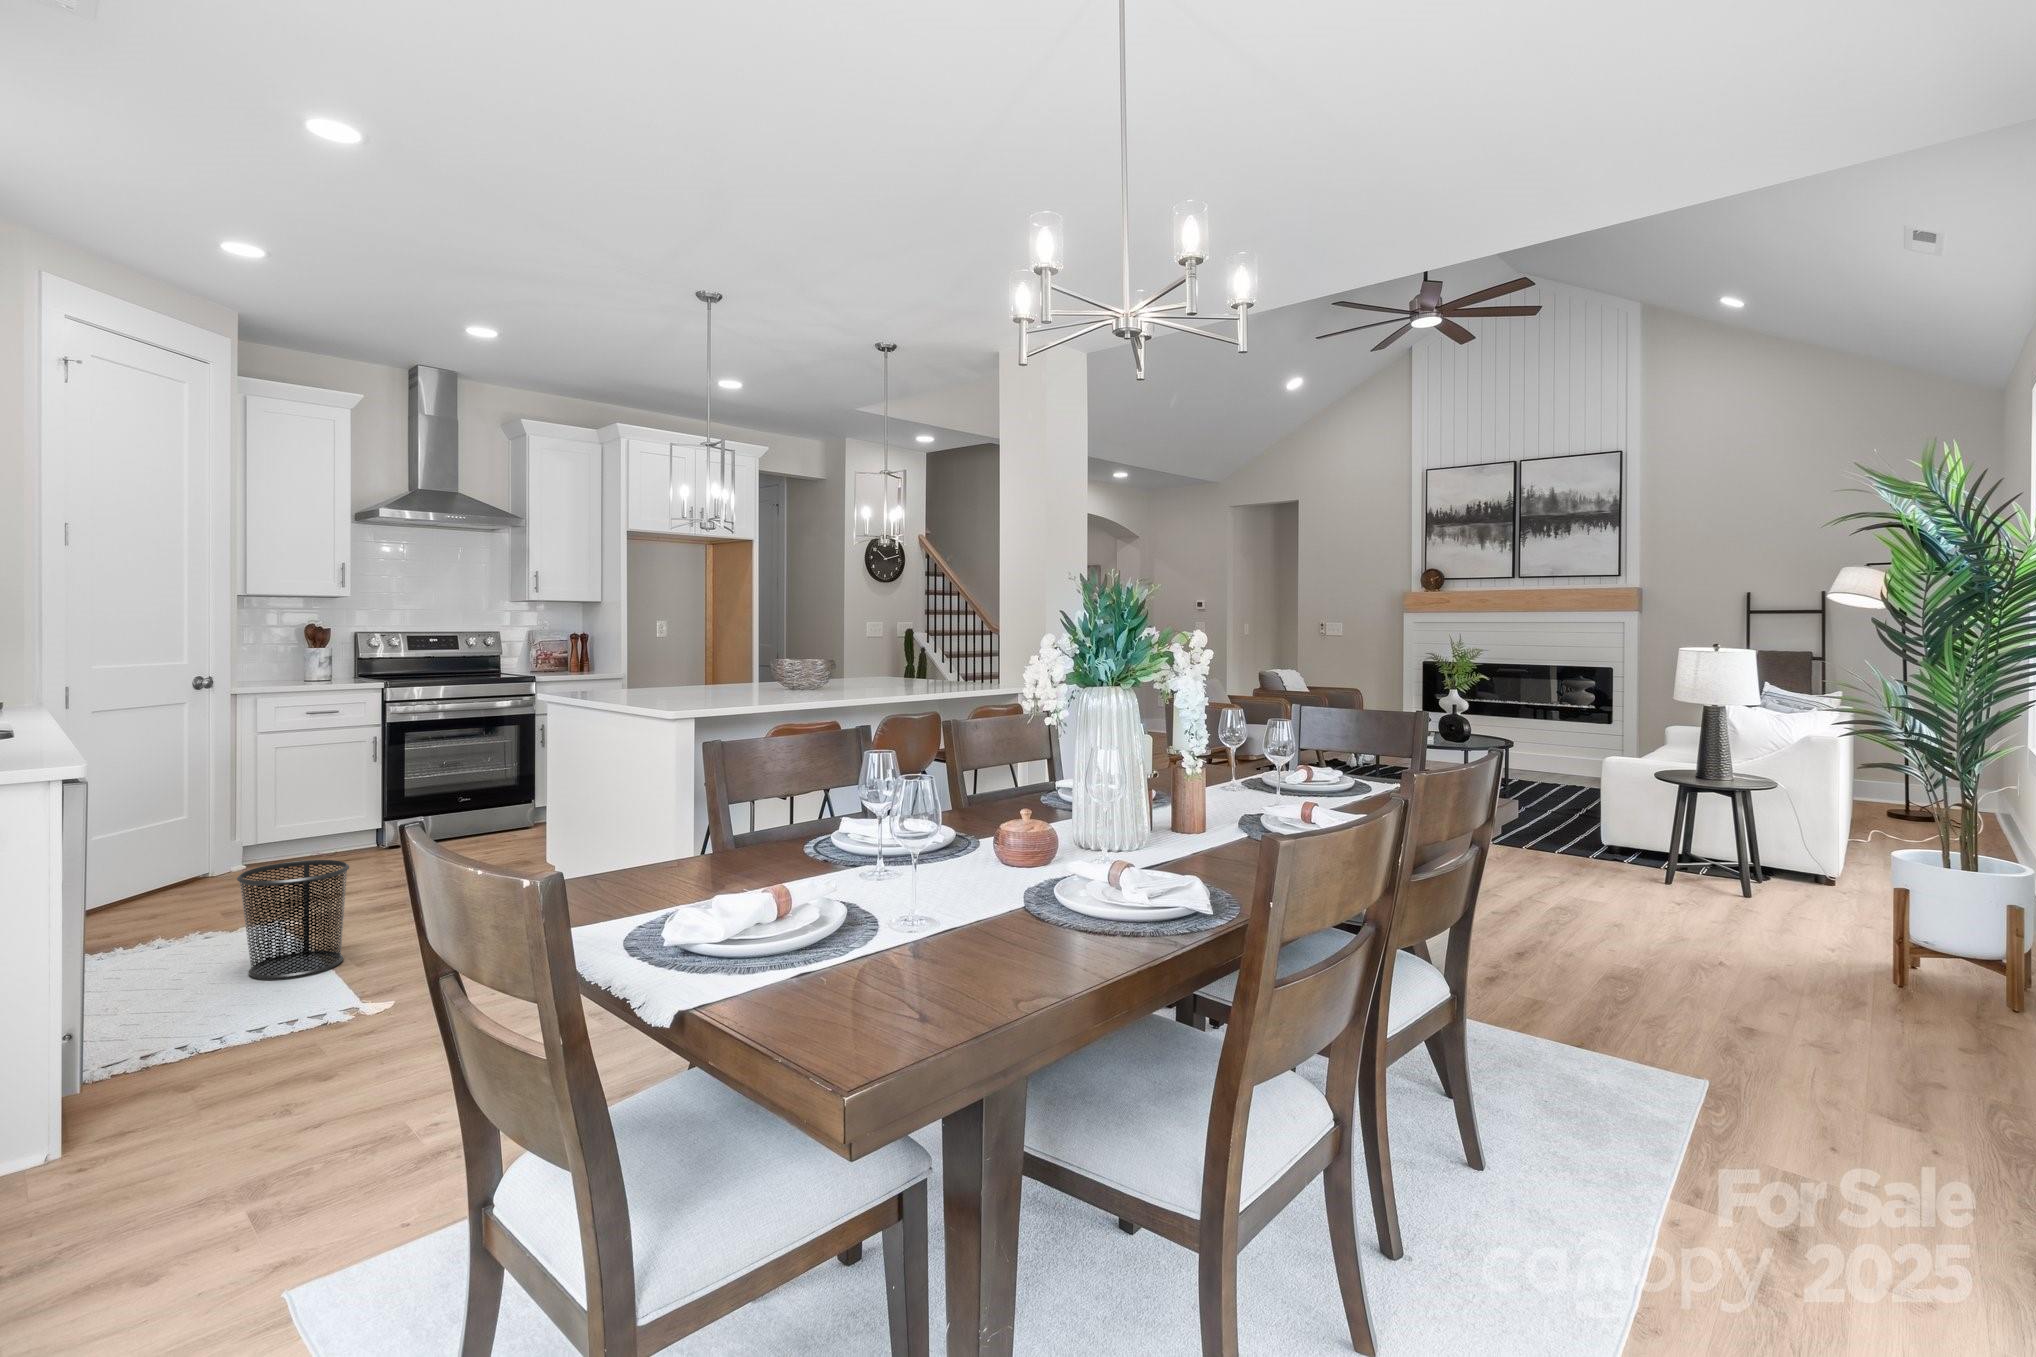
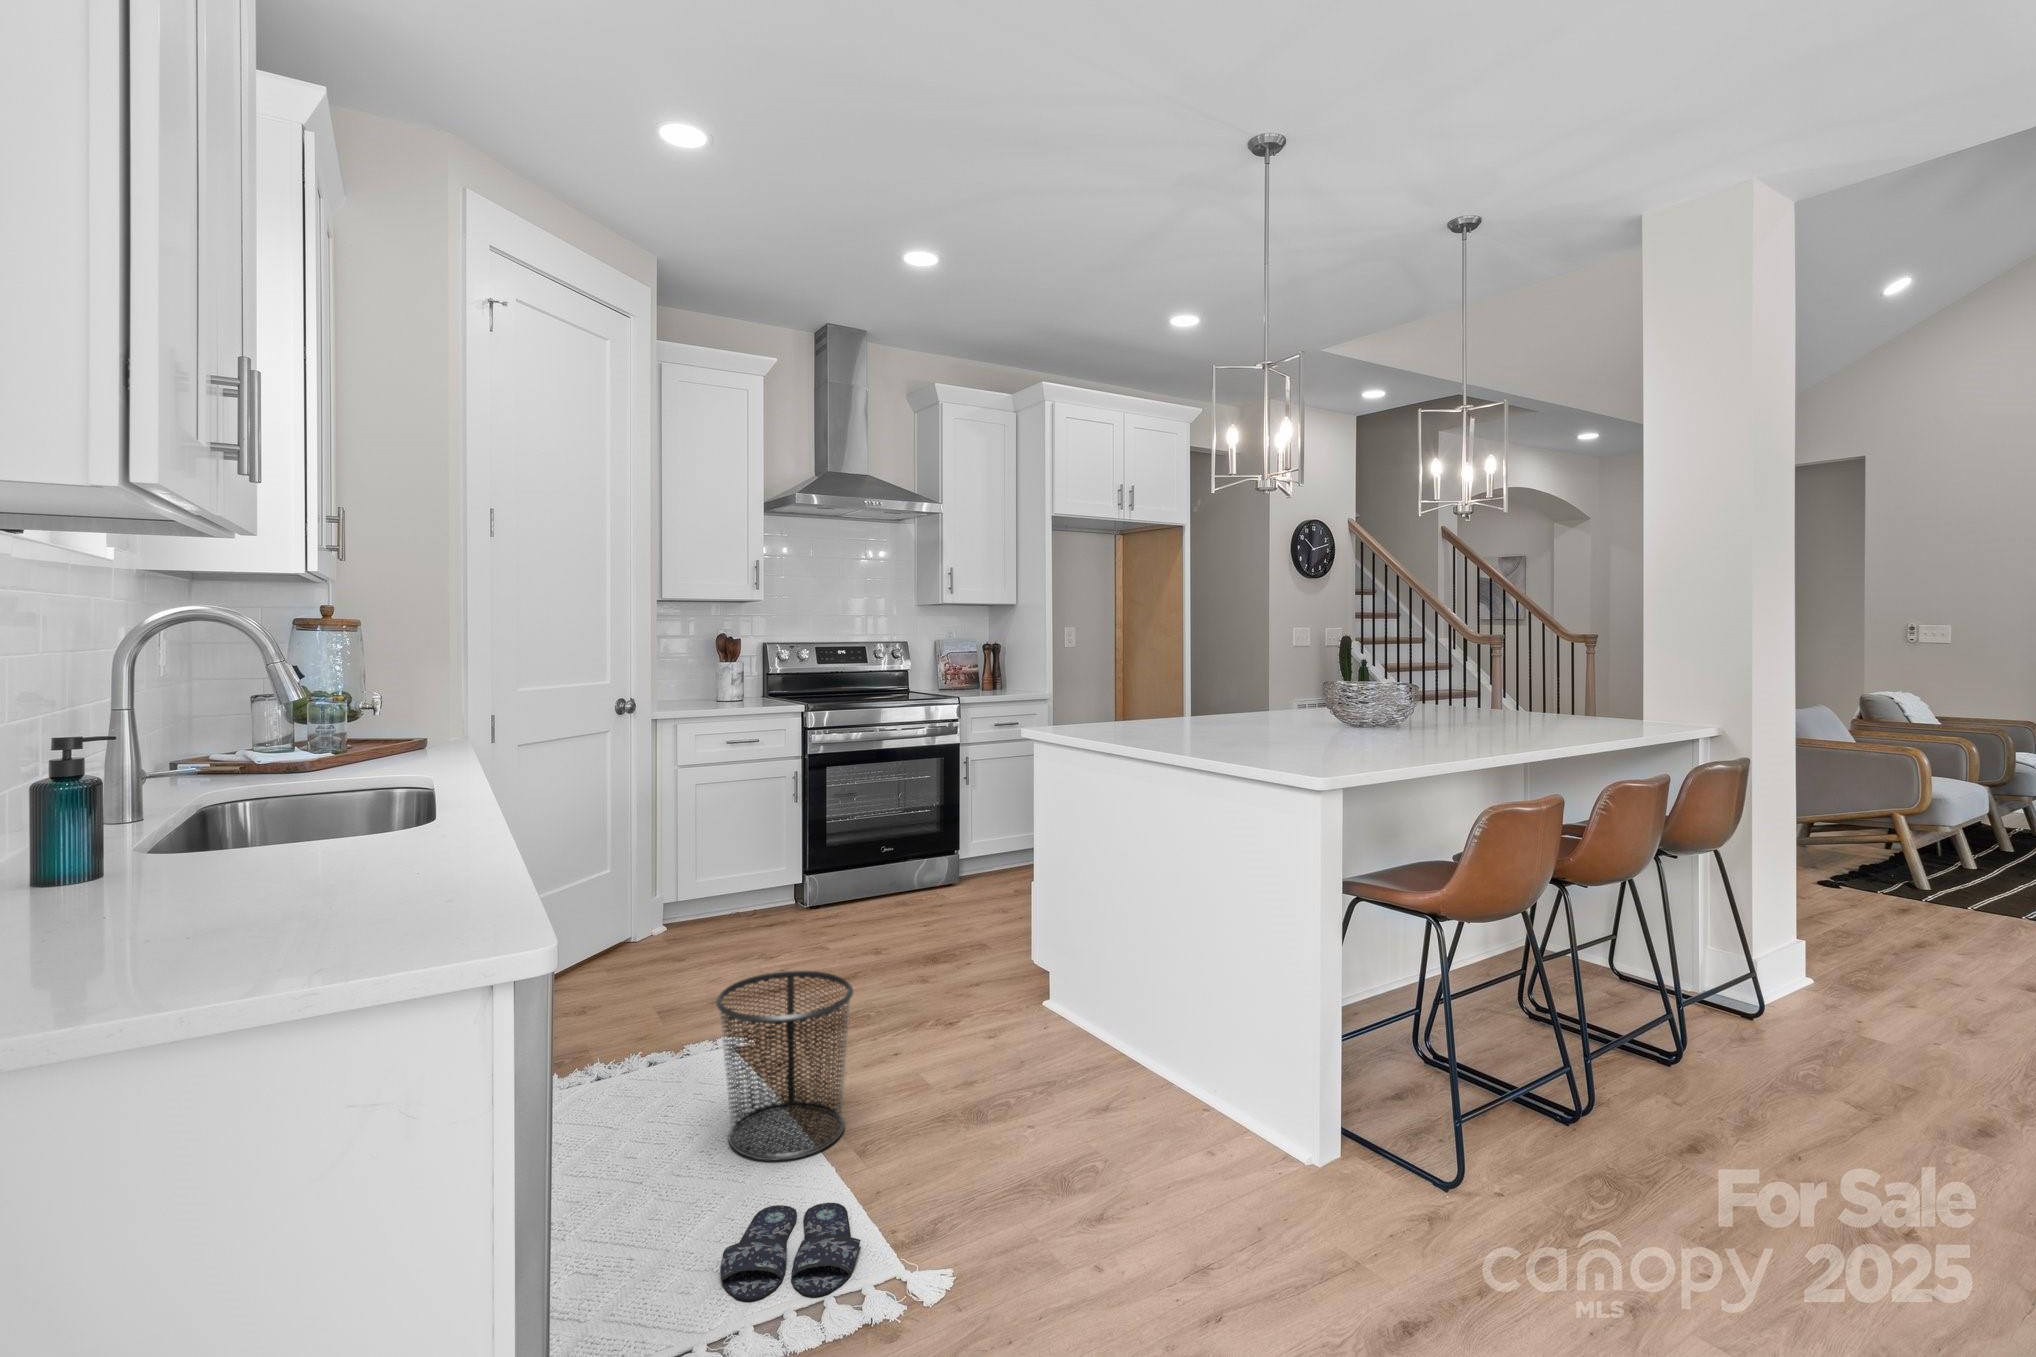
slippers: none [214,992,322,1033] -> present [721,1203,861,1301]

